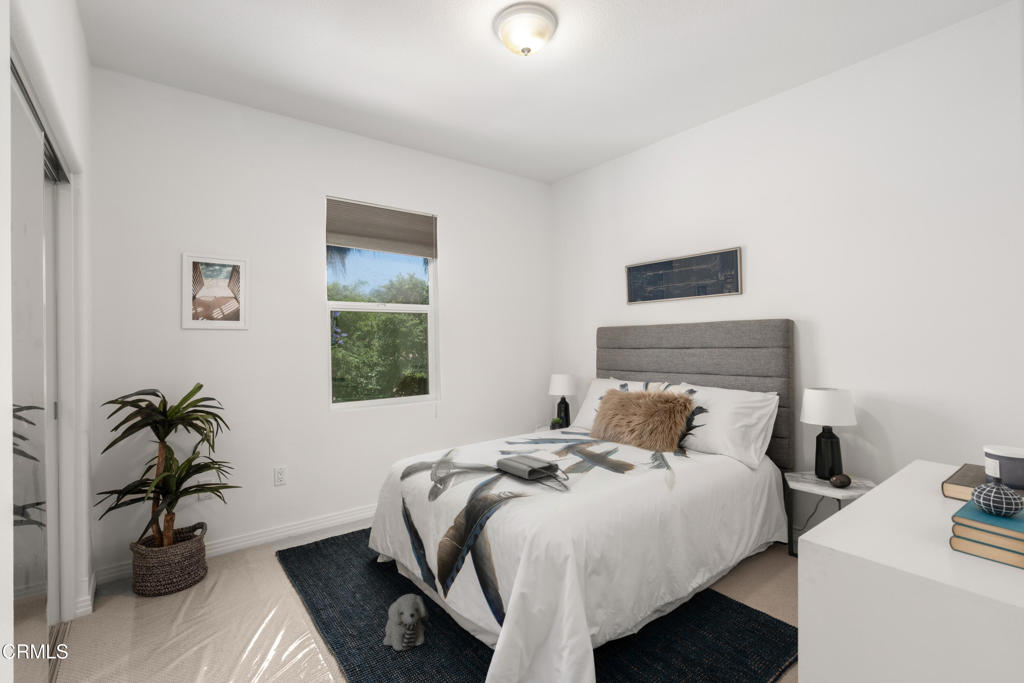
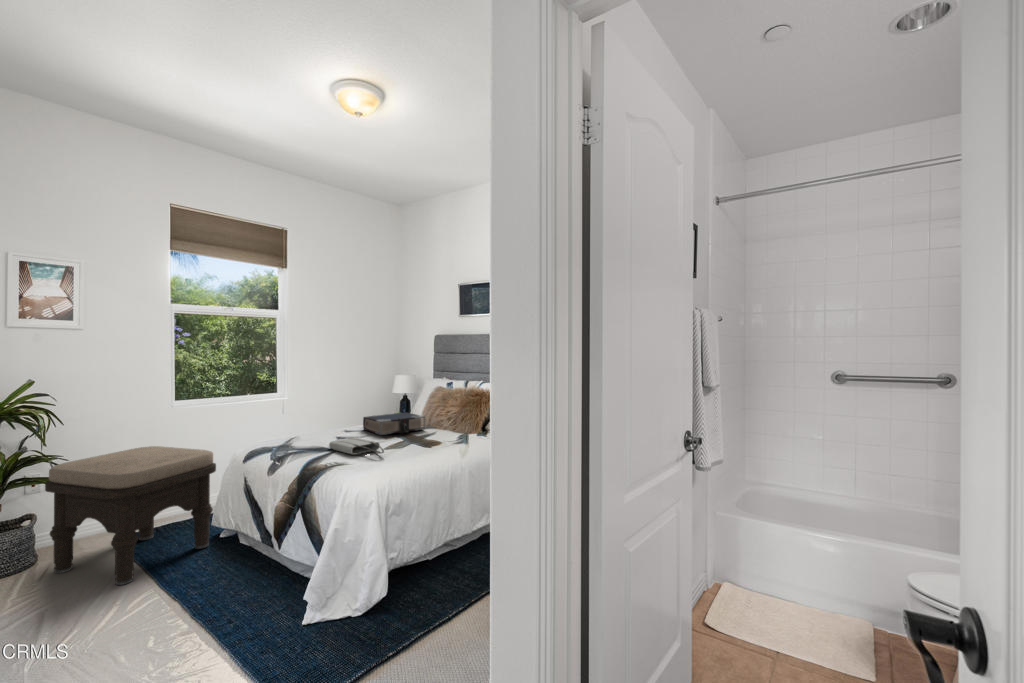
book: none [528,422,603,451] -> present [363,413,425,435]
ottoman: none [209,454,373,618] -> present [45,446,216,585]
plush toy: present [383,594,429,651] -> none [223,549,265,593]

